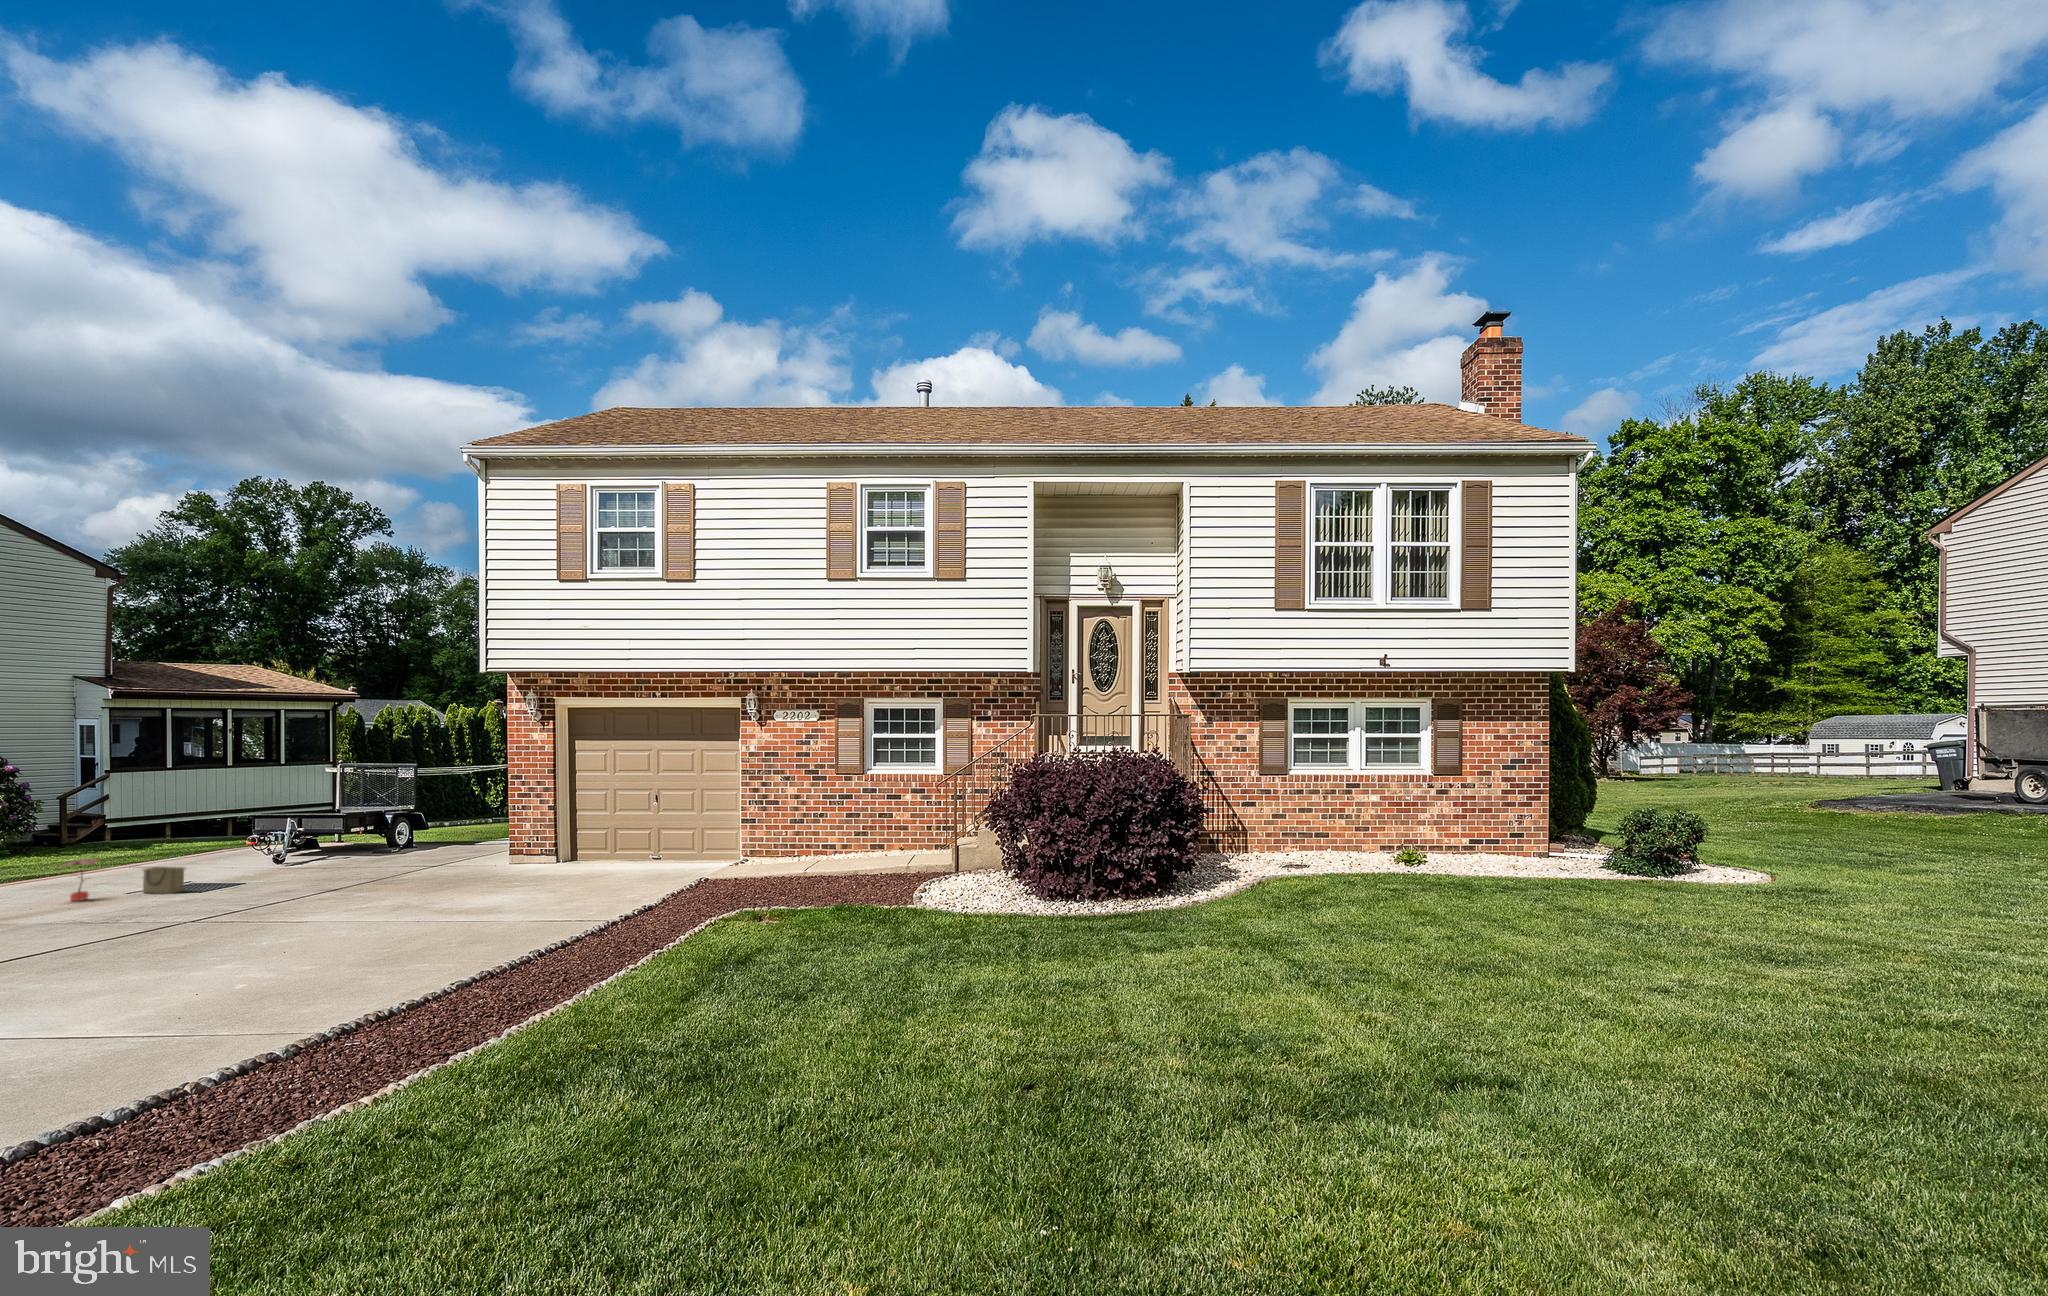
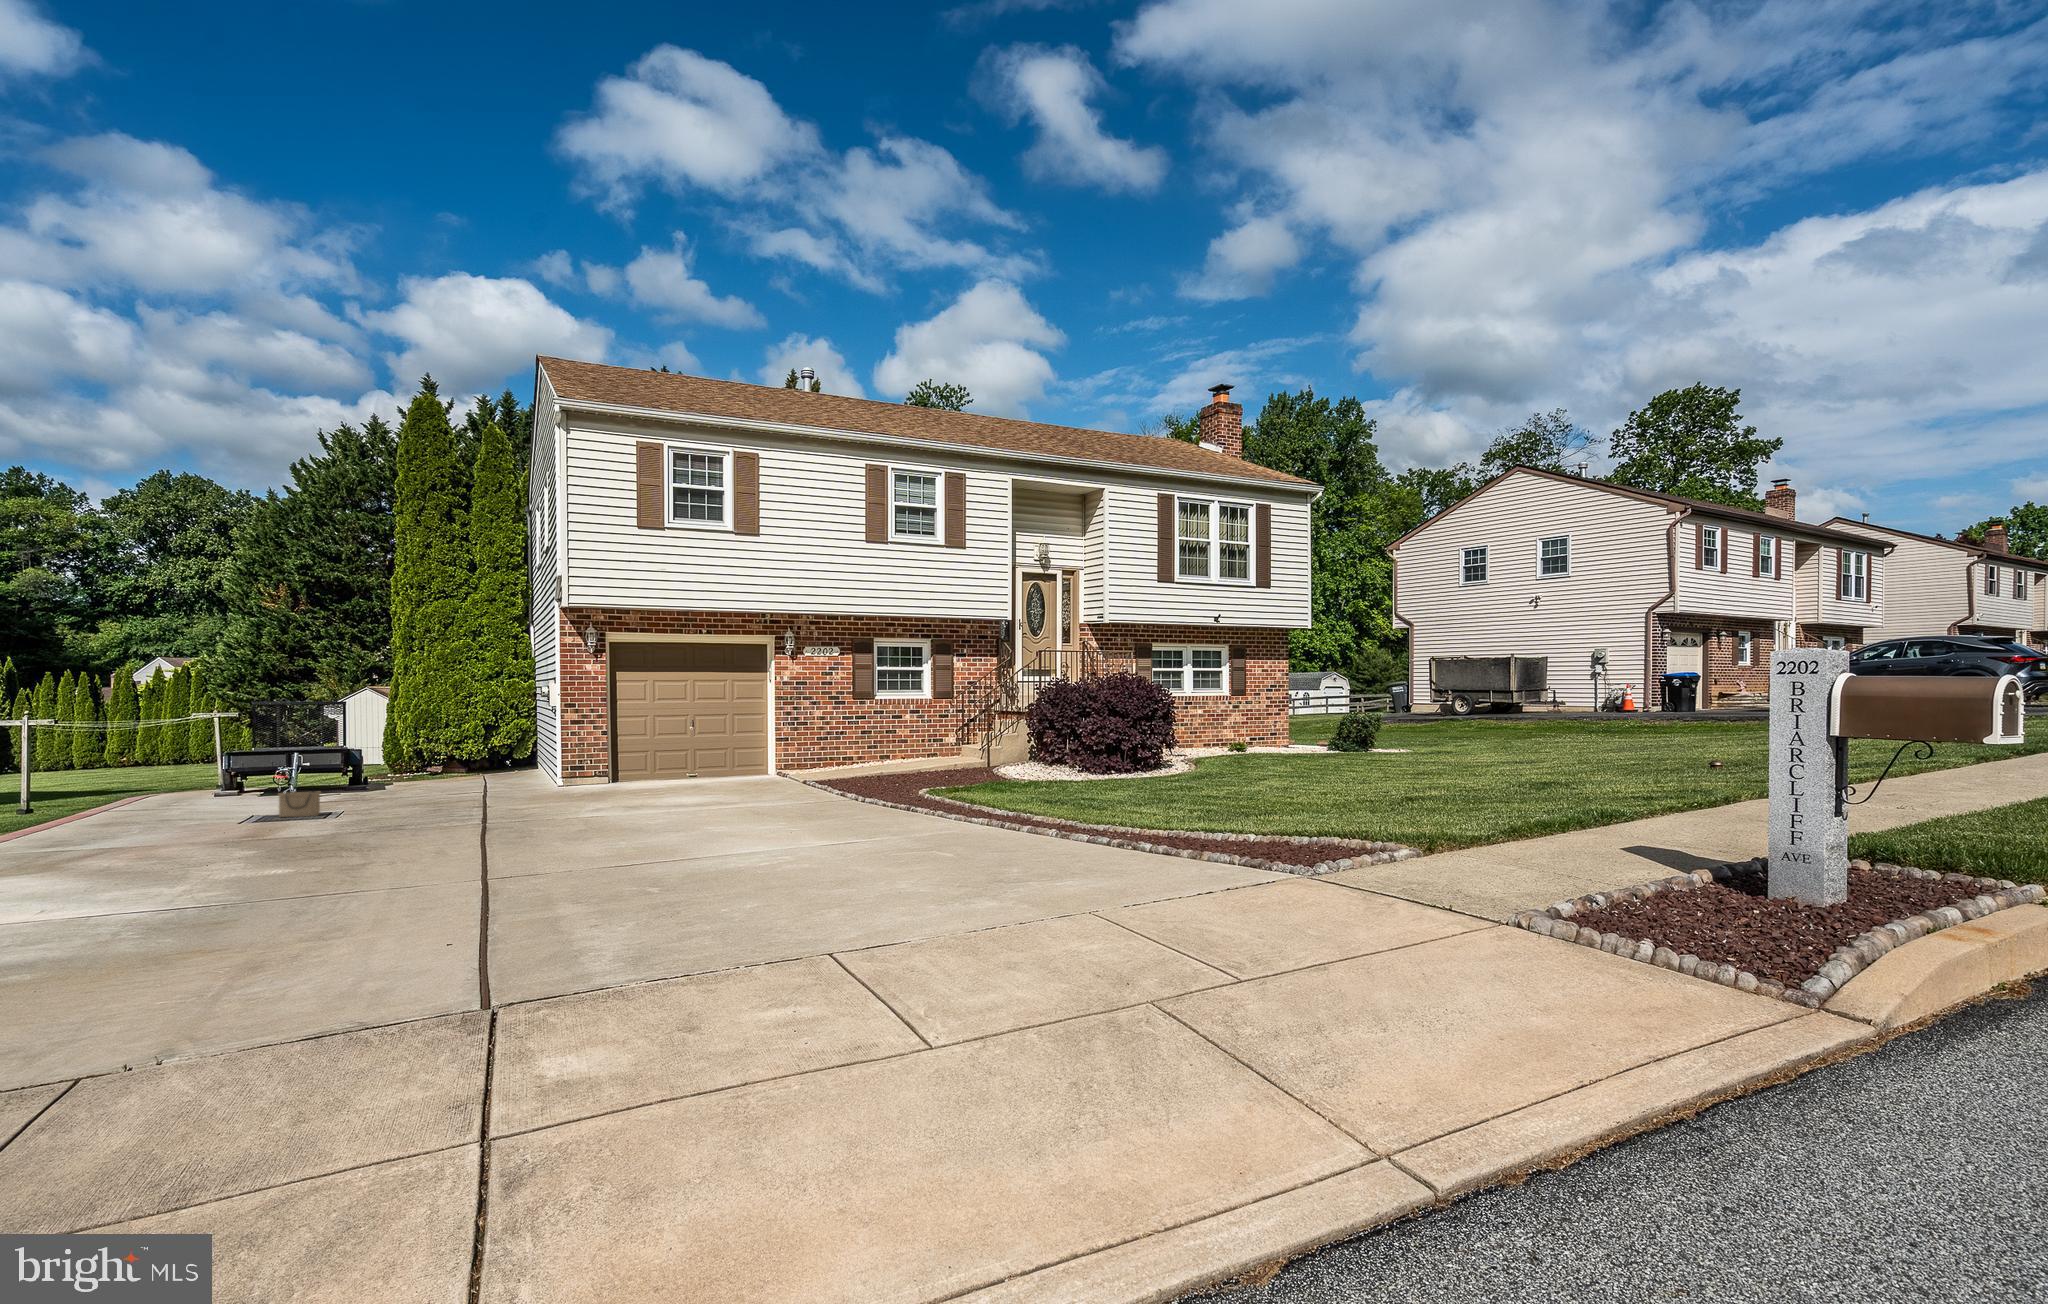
potted plant: present [62,859,99,901] -> none [224,784,259,824]

